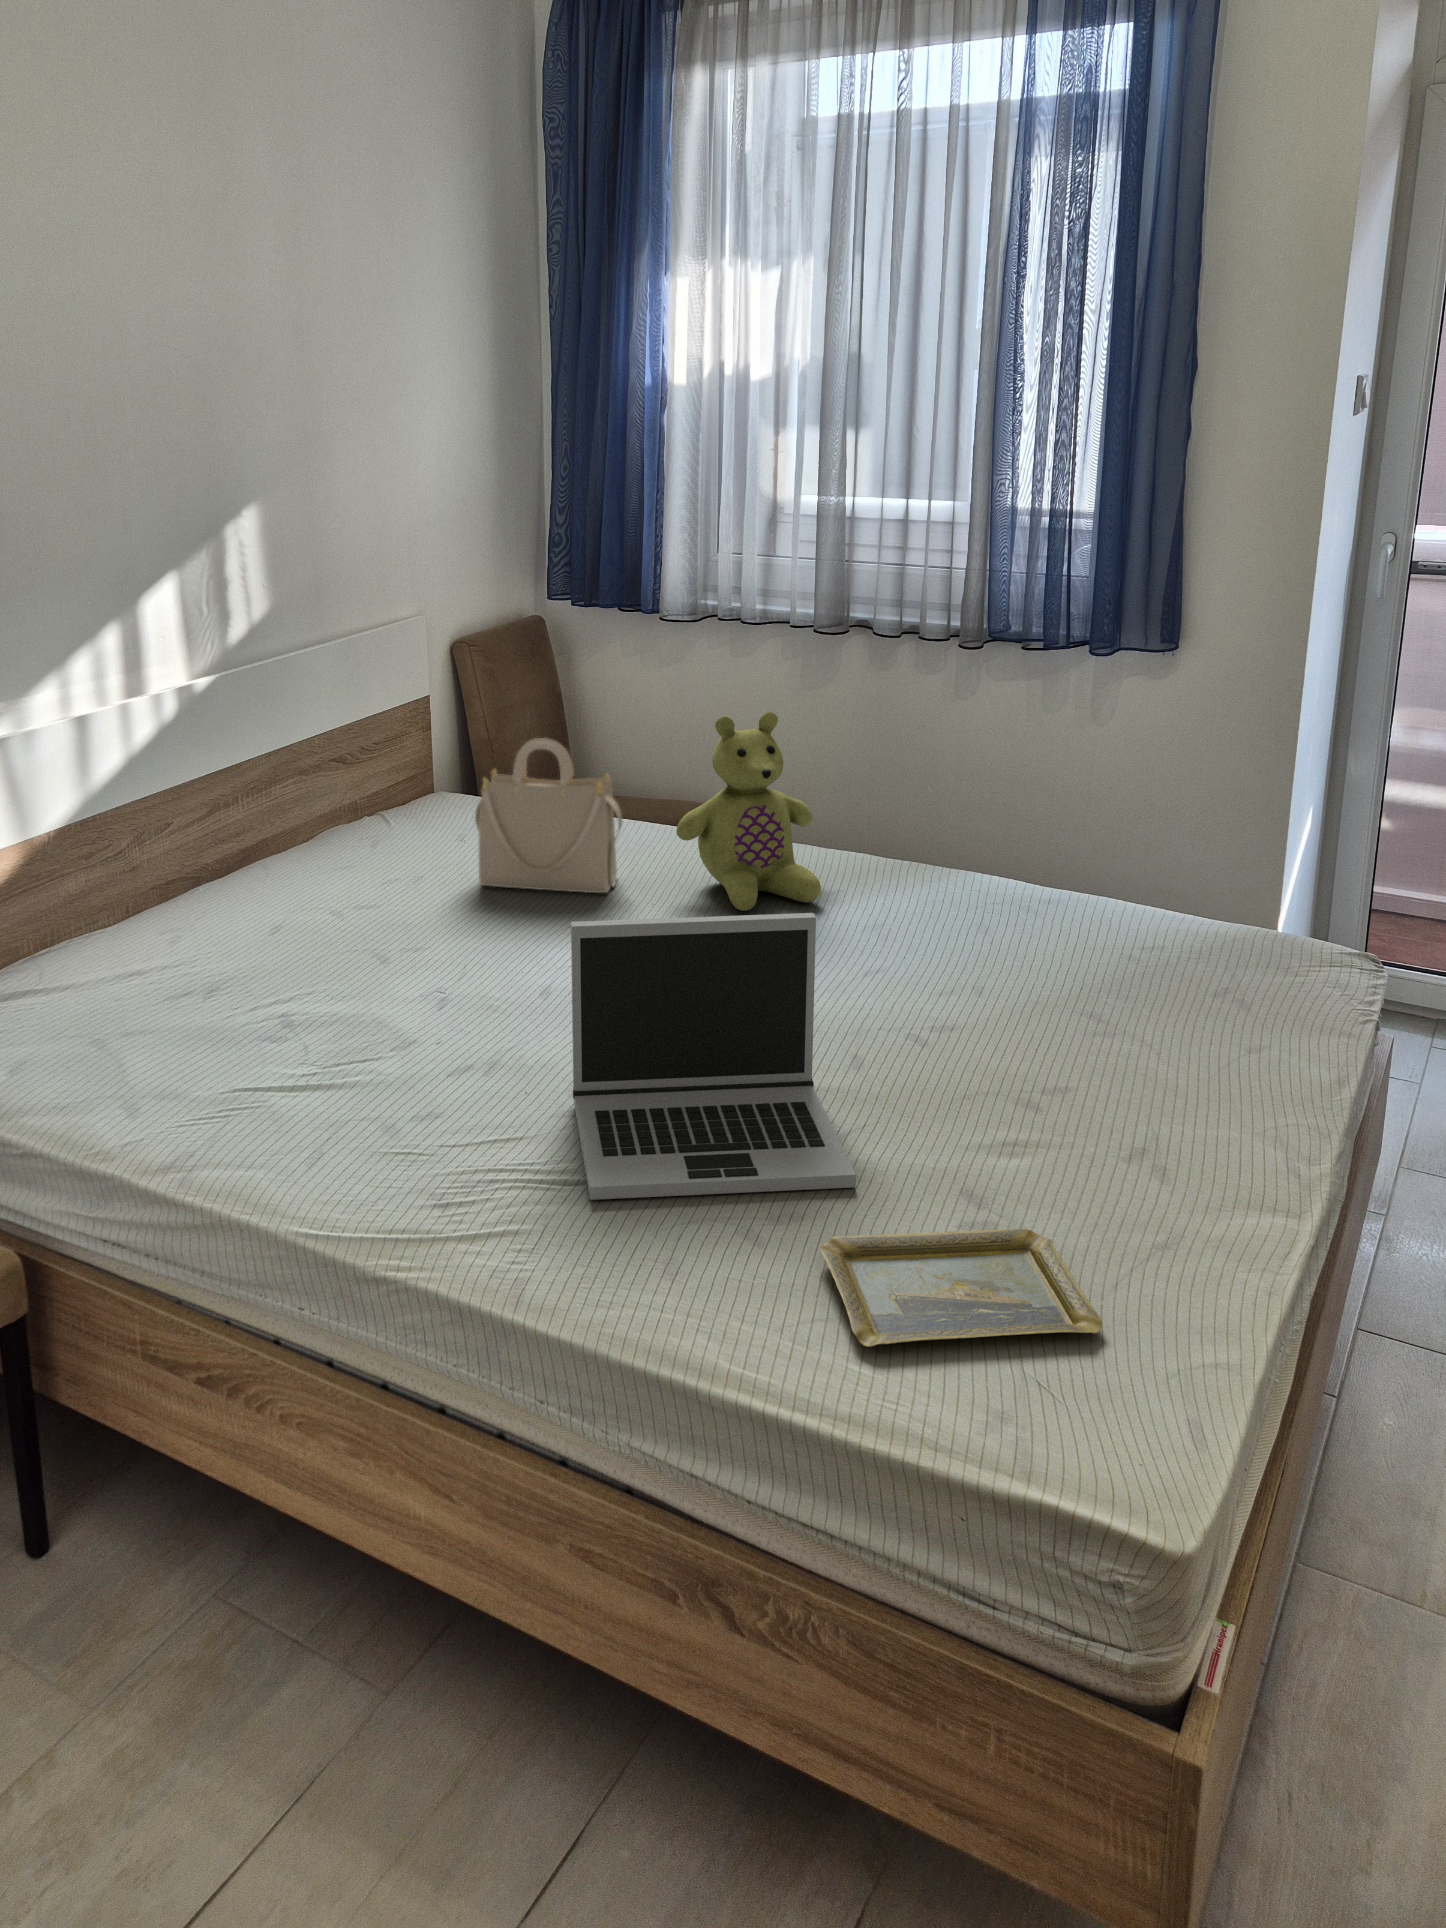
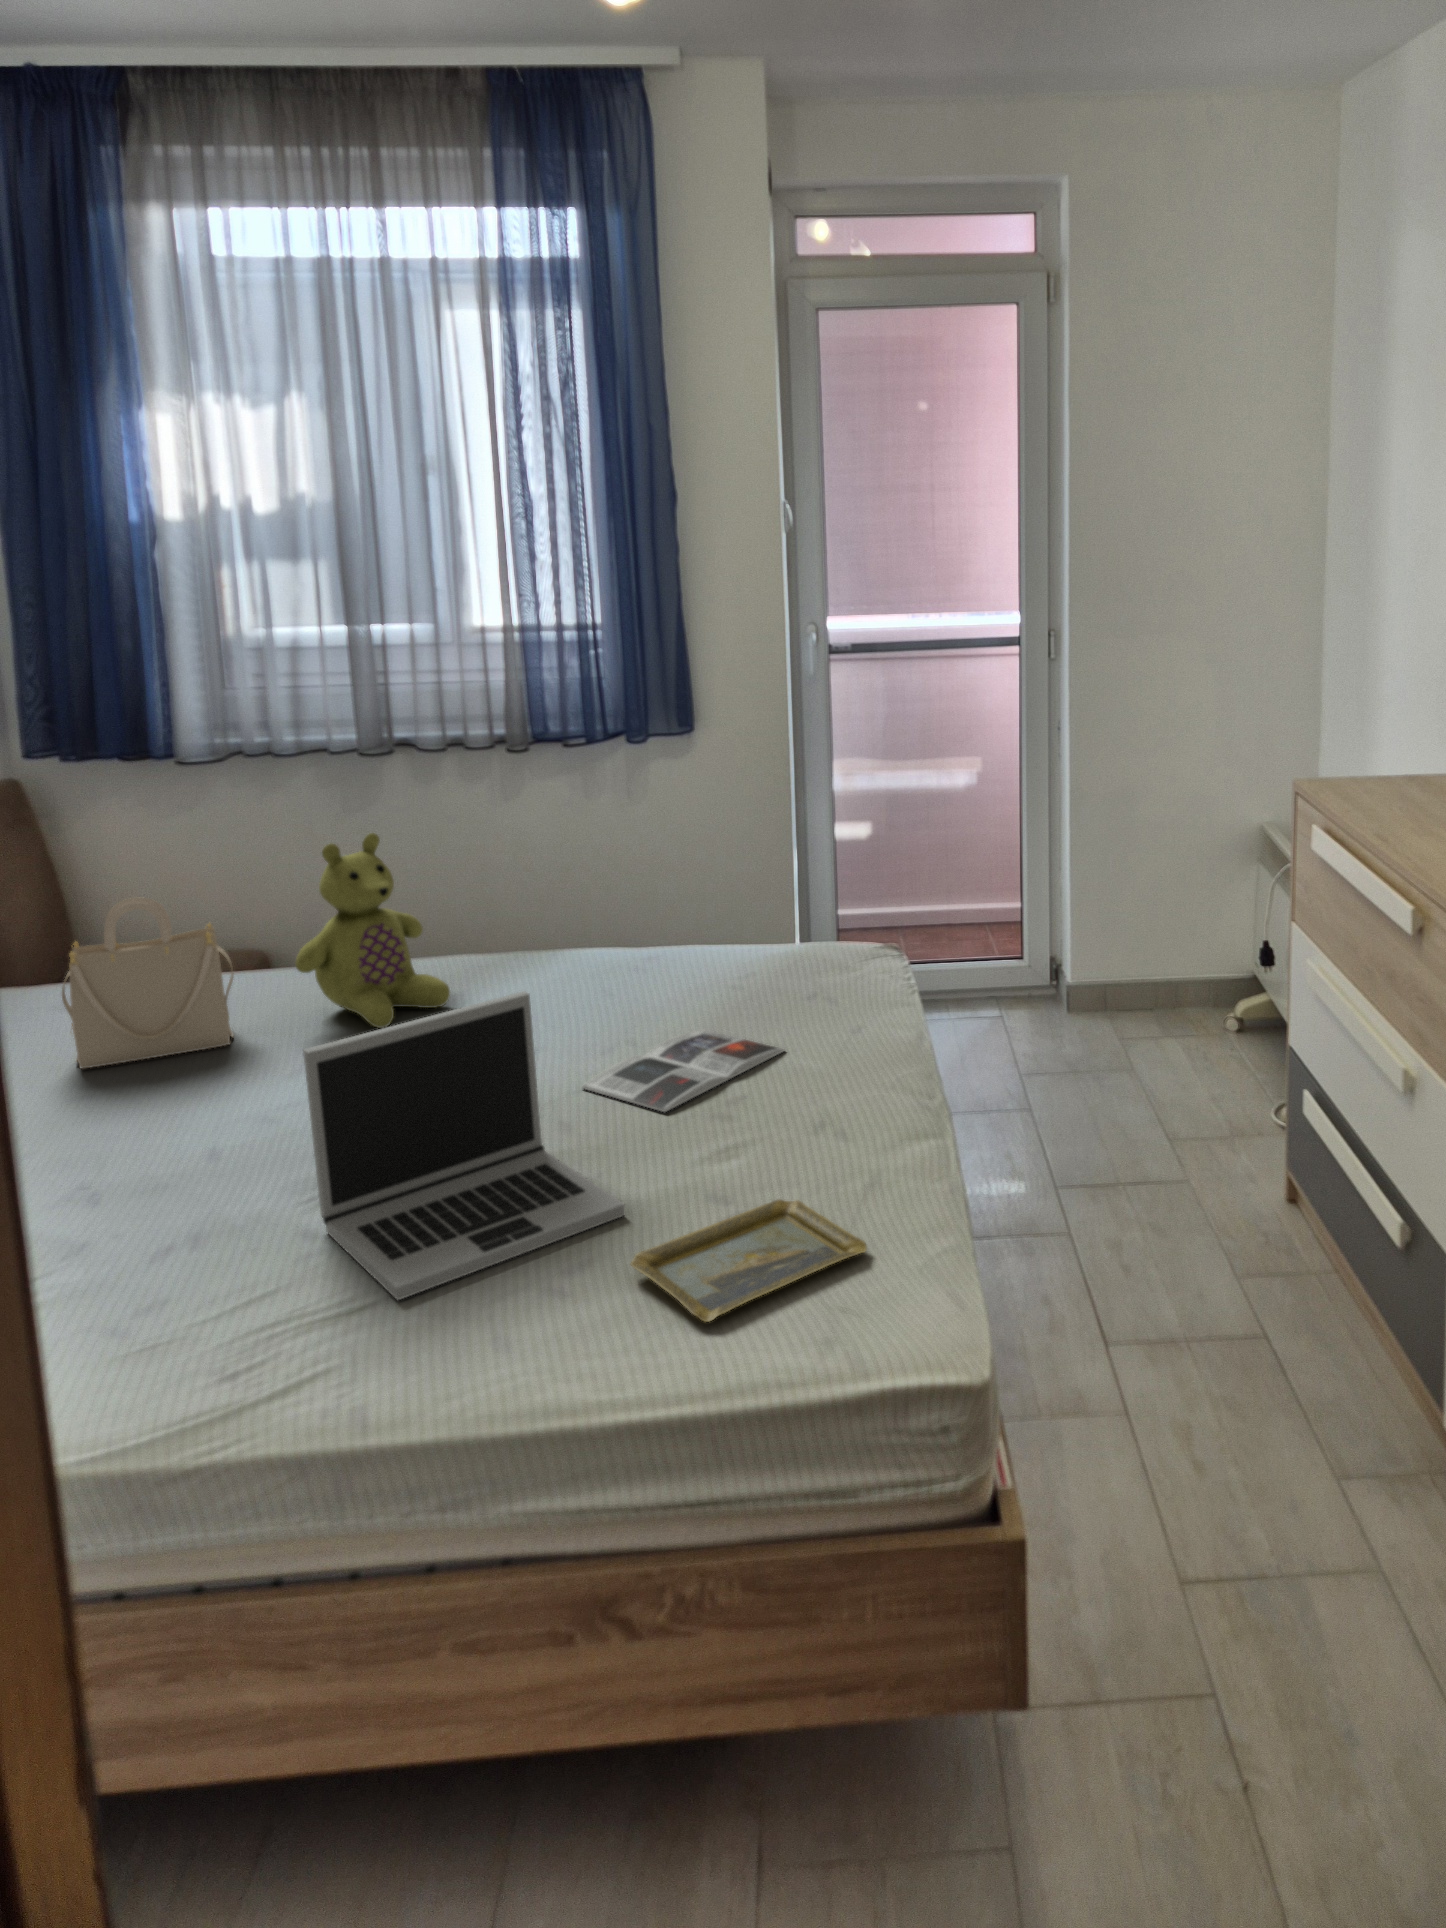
magazine: none [894,996,1147,1083] -> present [582,1029,784,1112]

